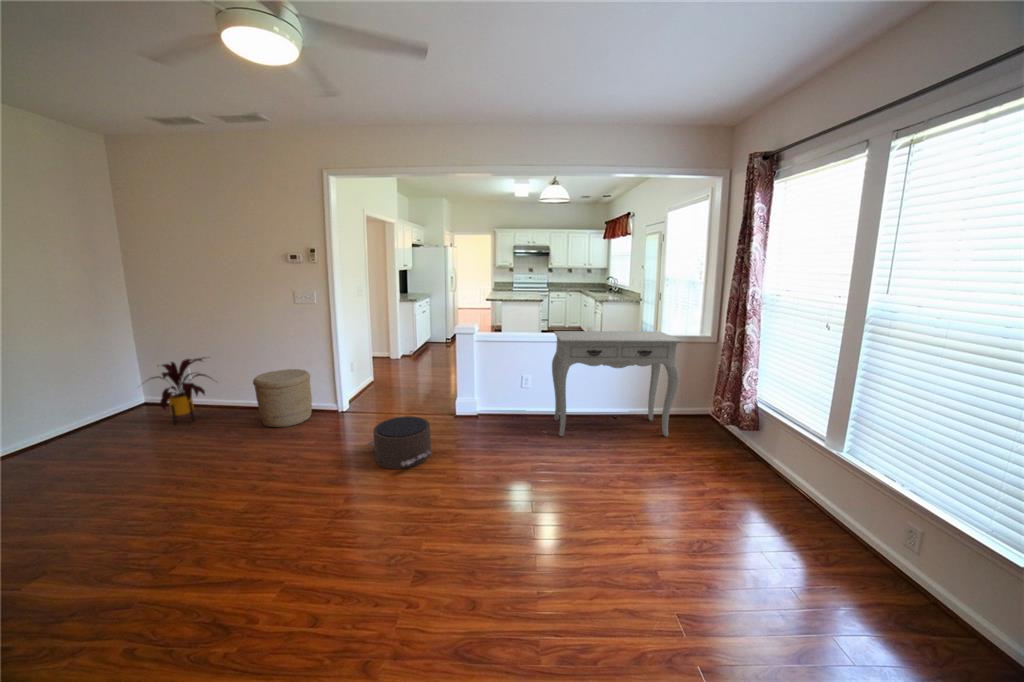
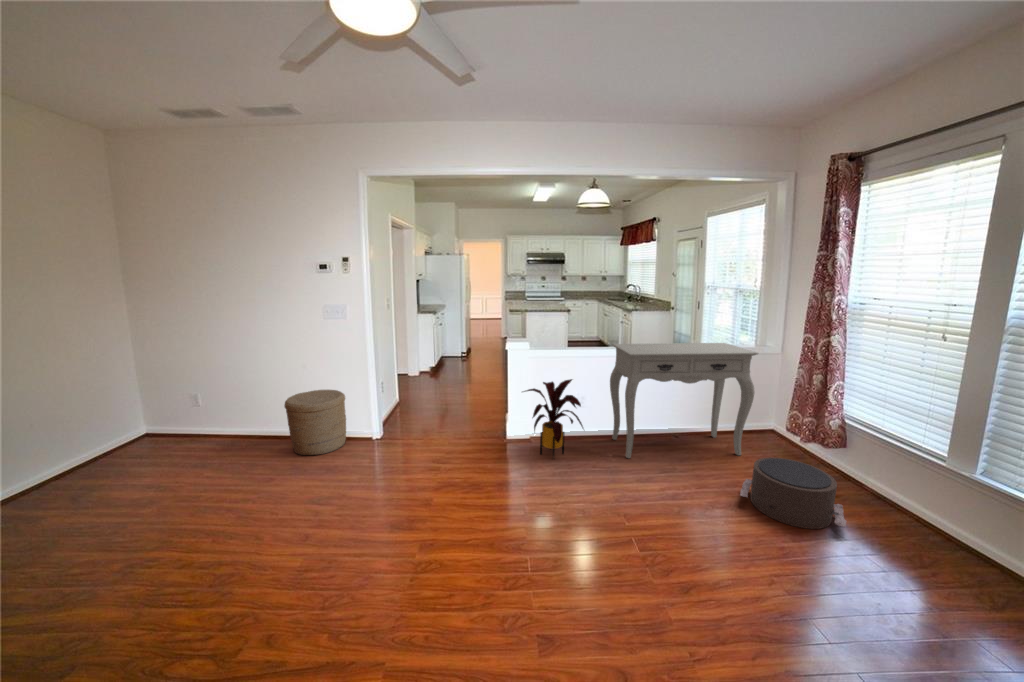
house plant: present [153,357,208,424] -> present [523,379,583,459]
pouf: present [367,416,431,469] -> present [740,457,846,529]

